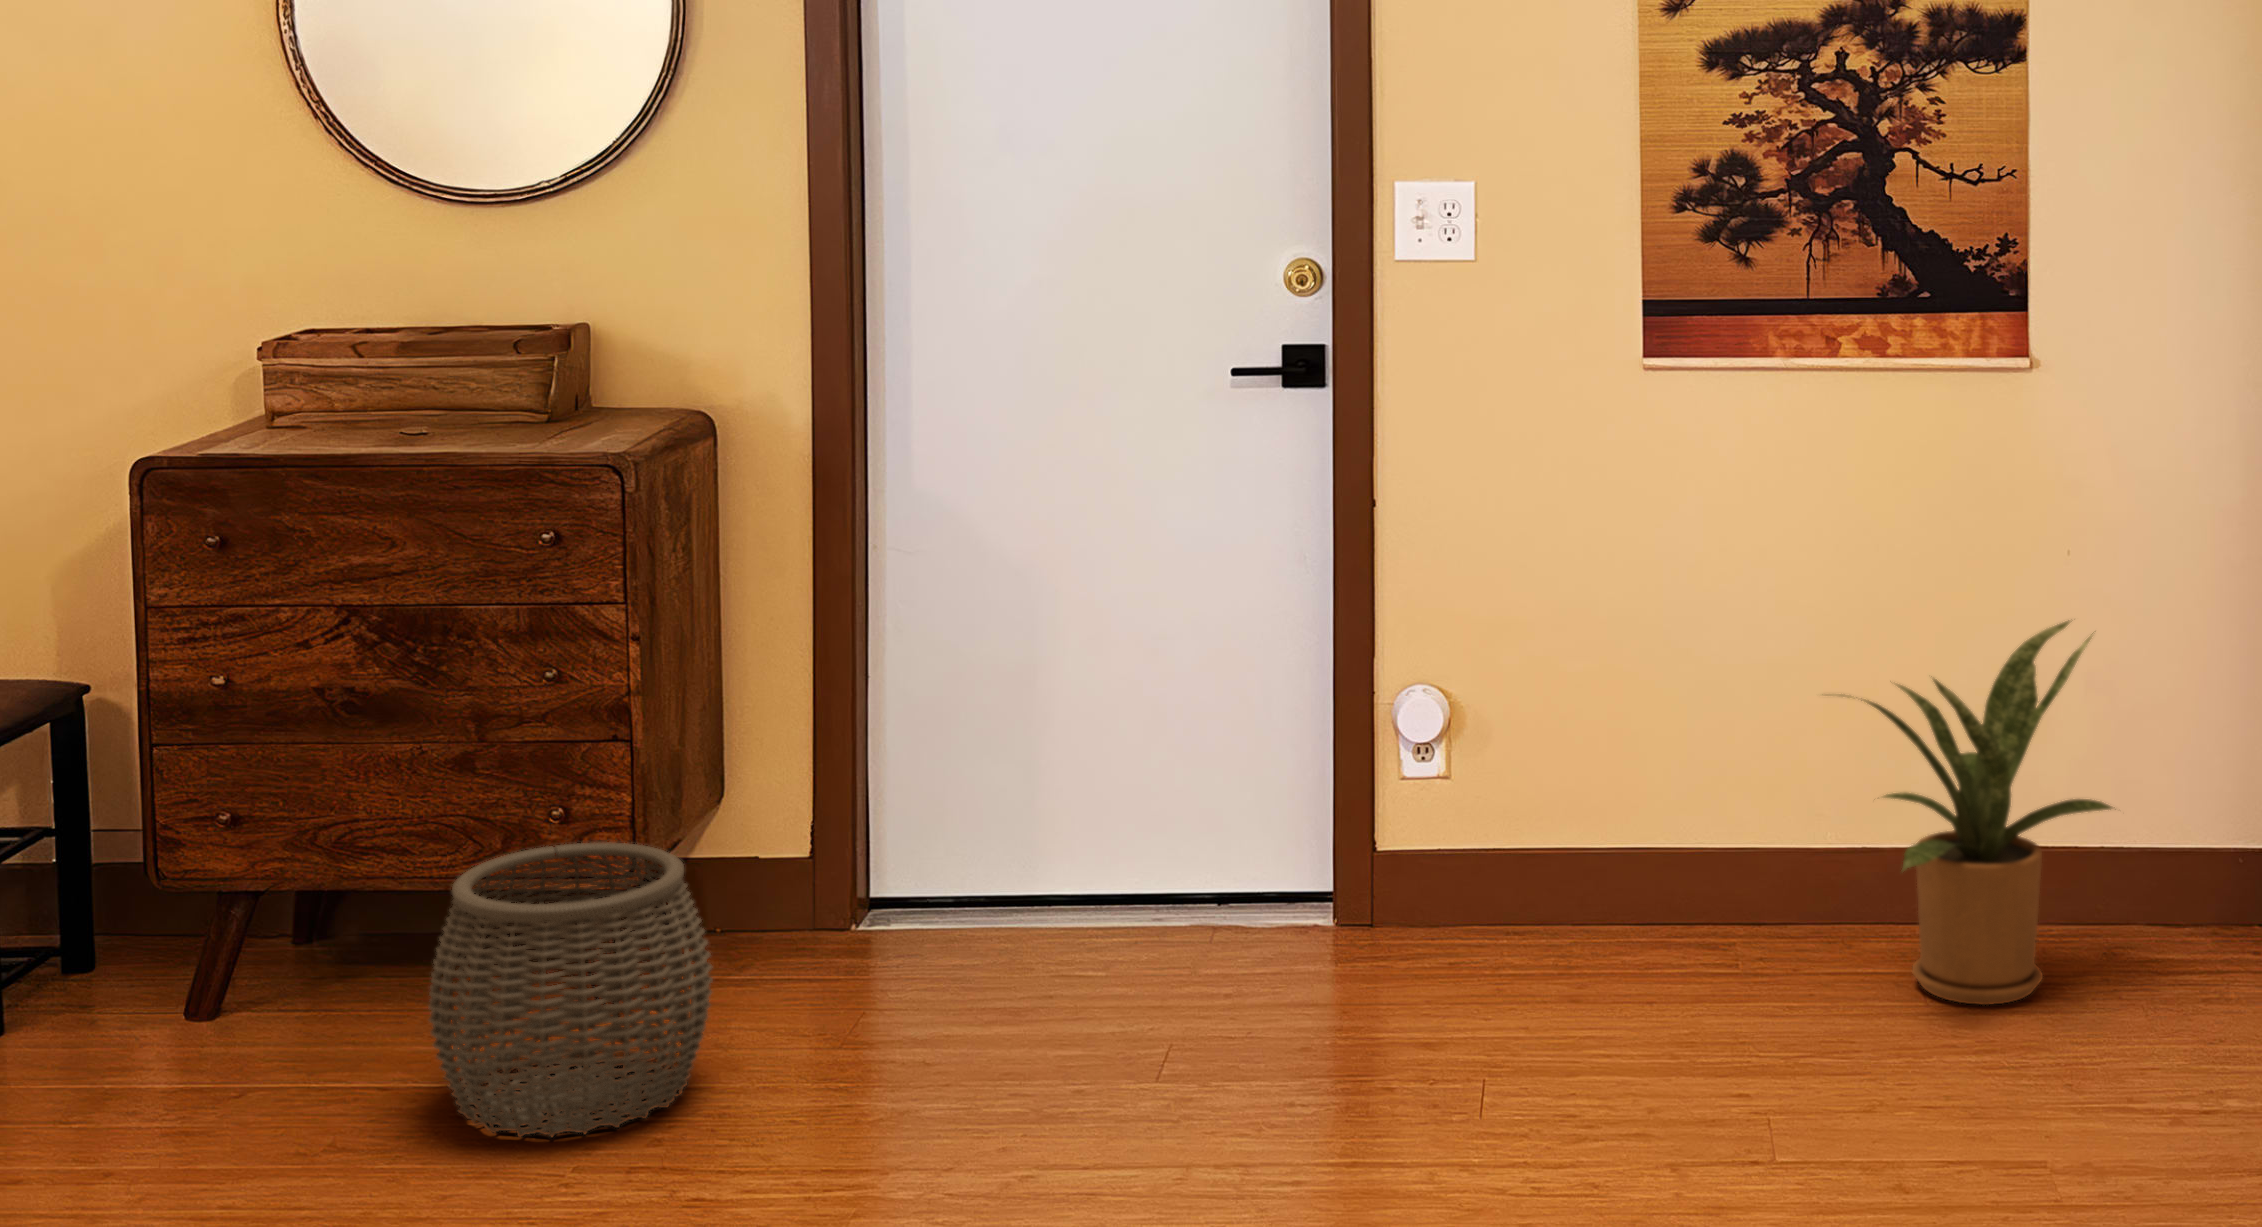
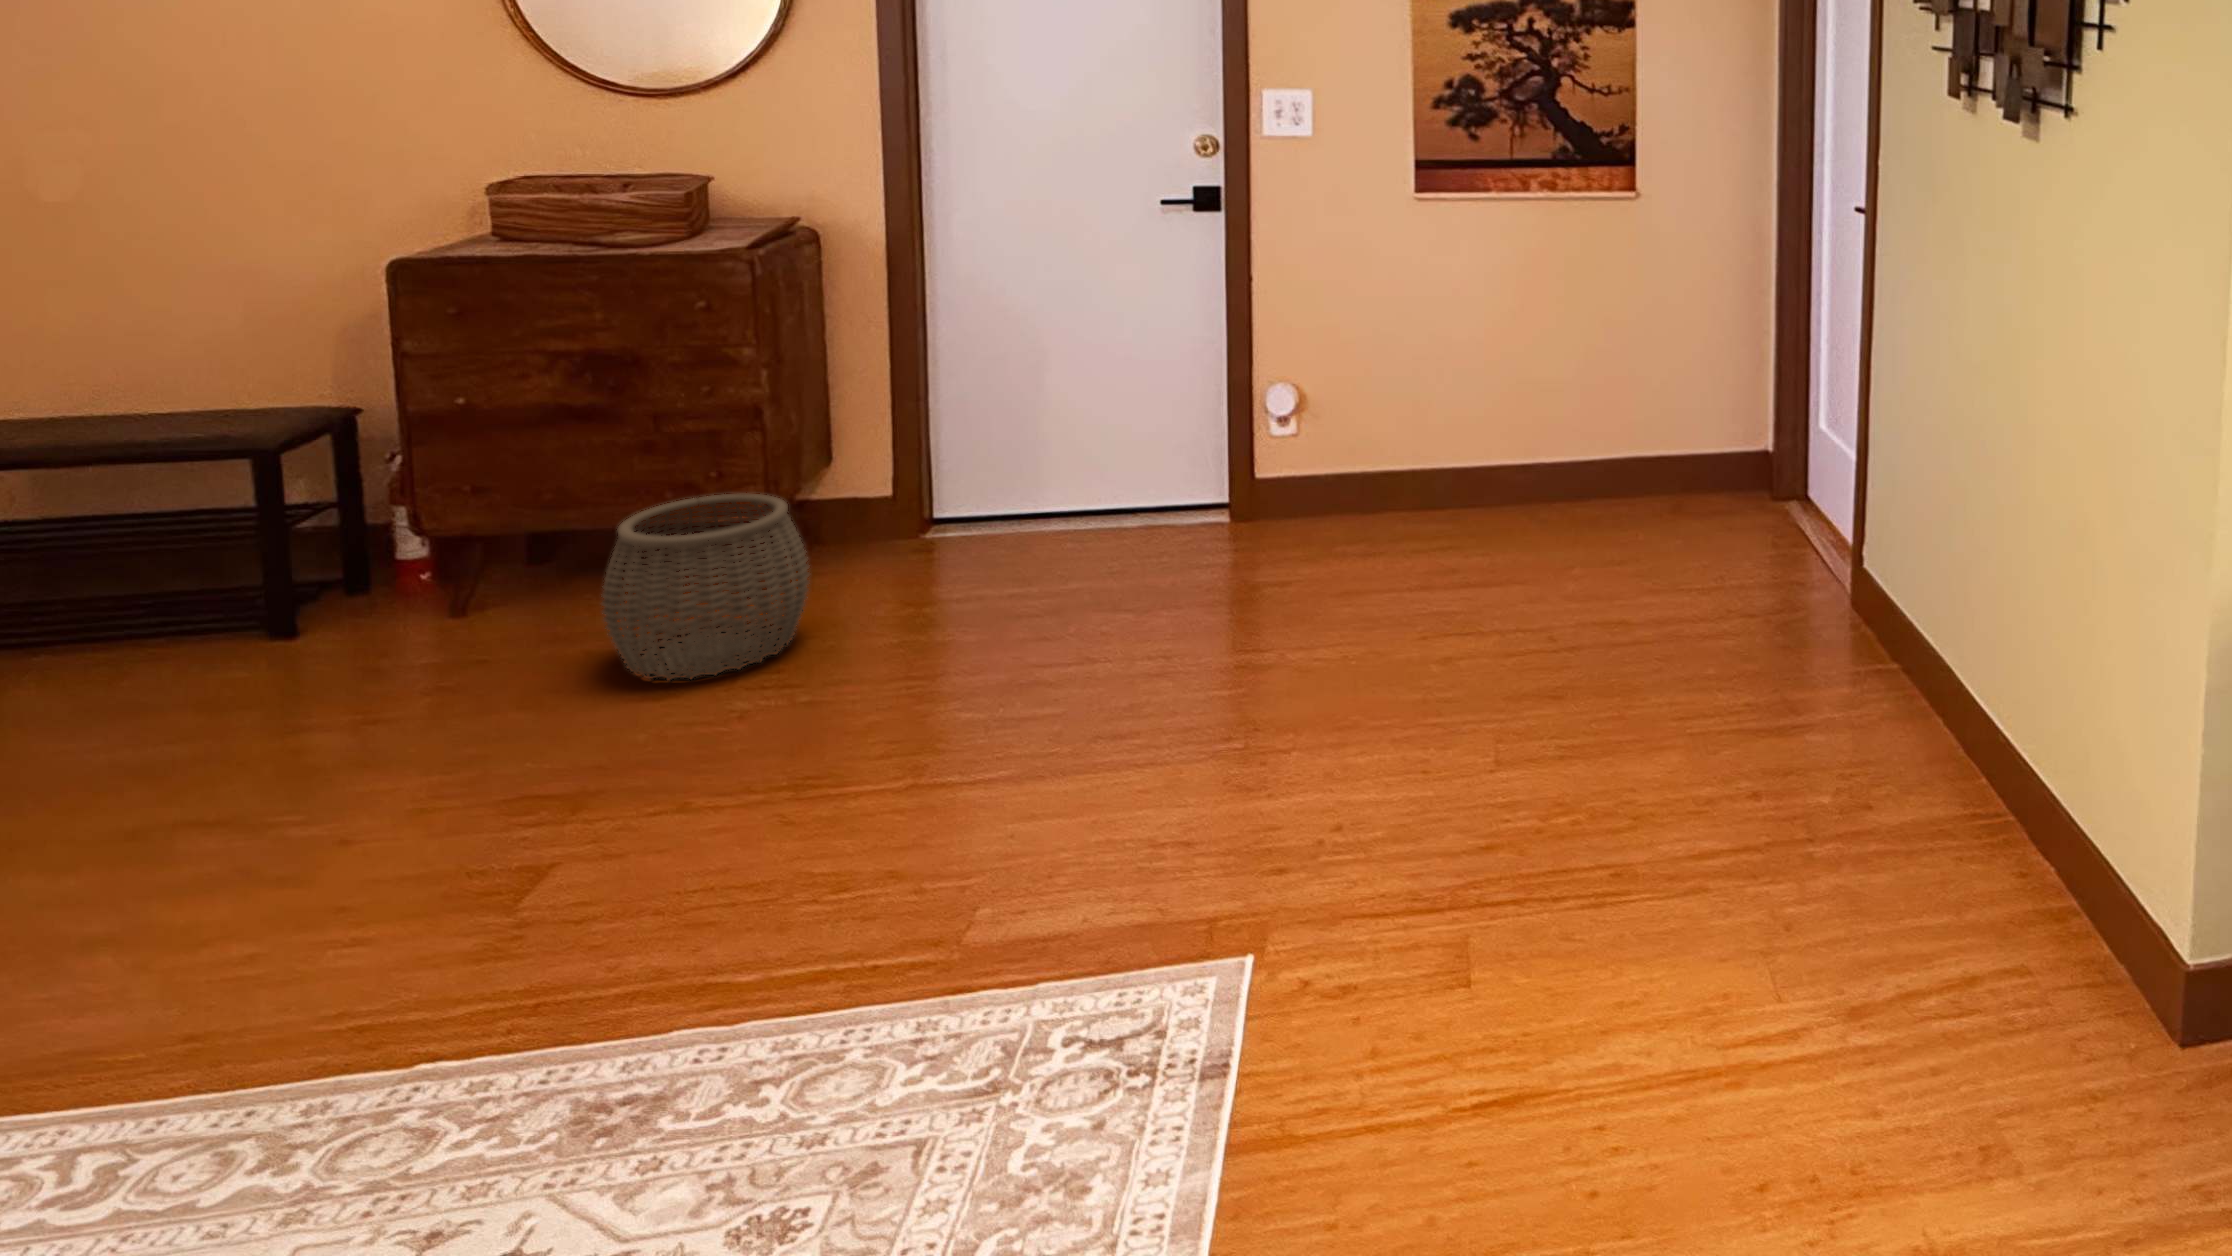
house plant: present [1840,620,2116,1005] -> none [1508,331,1683,543]

